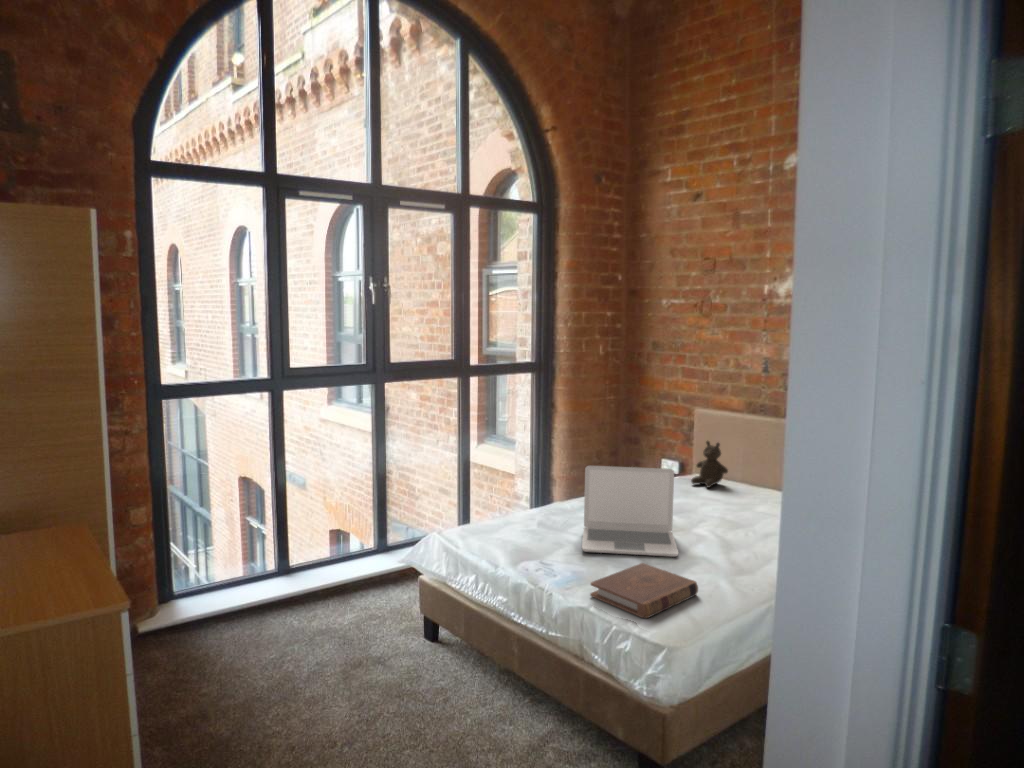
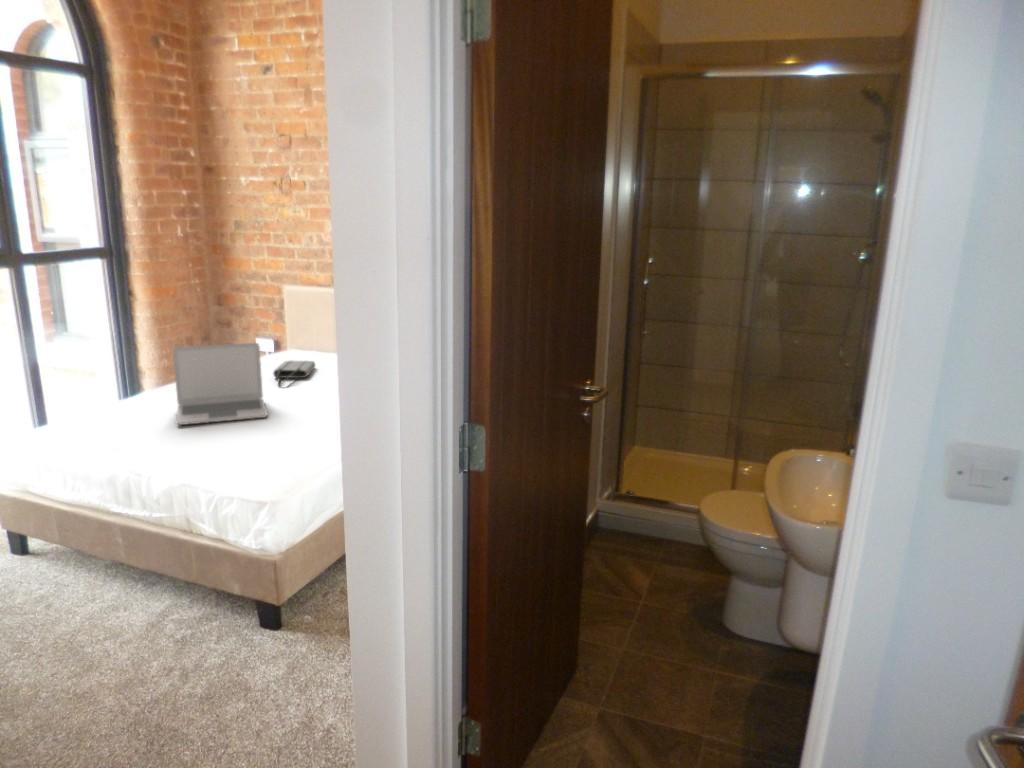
teddy bear: present [691,441,728,488] -> none [283,316,316,359]
tote bag: none [682,489,728,514] -> present [274,361,315,381]
book: present [590,563,698,618] -> none [187,425,282,465]

